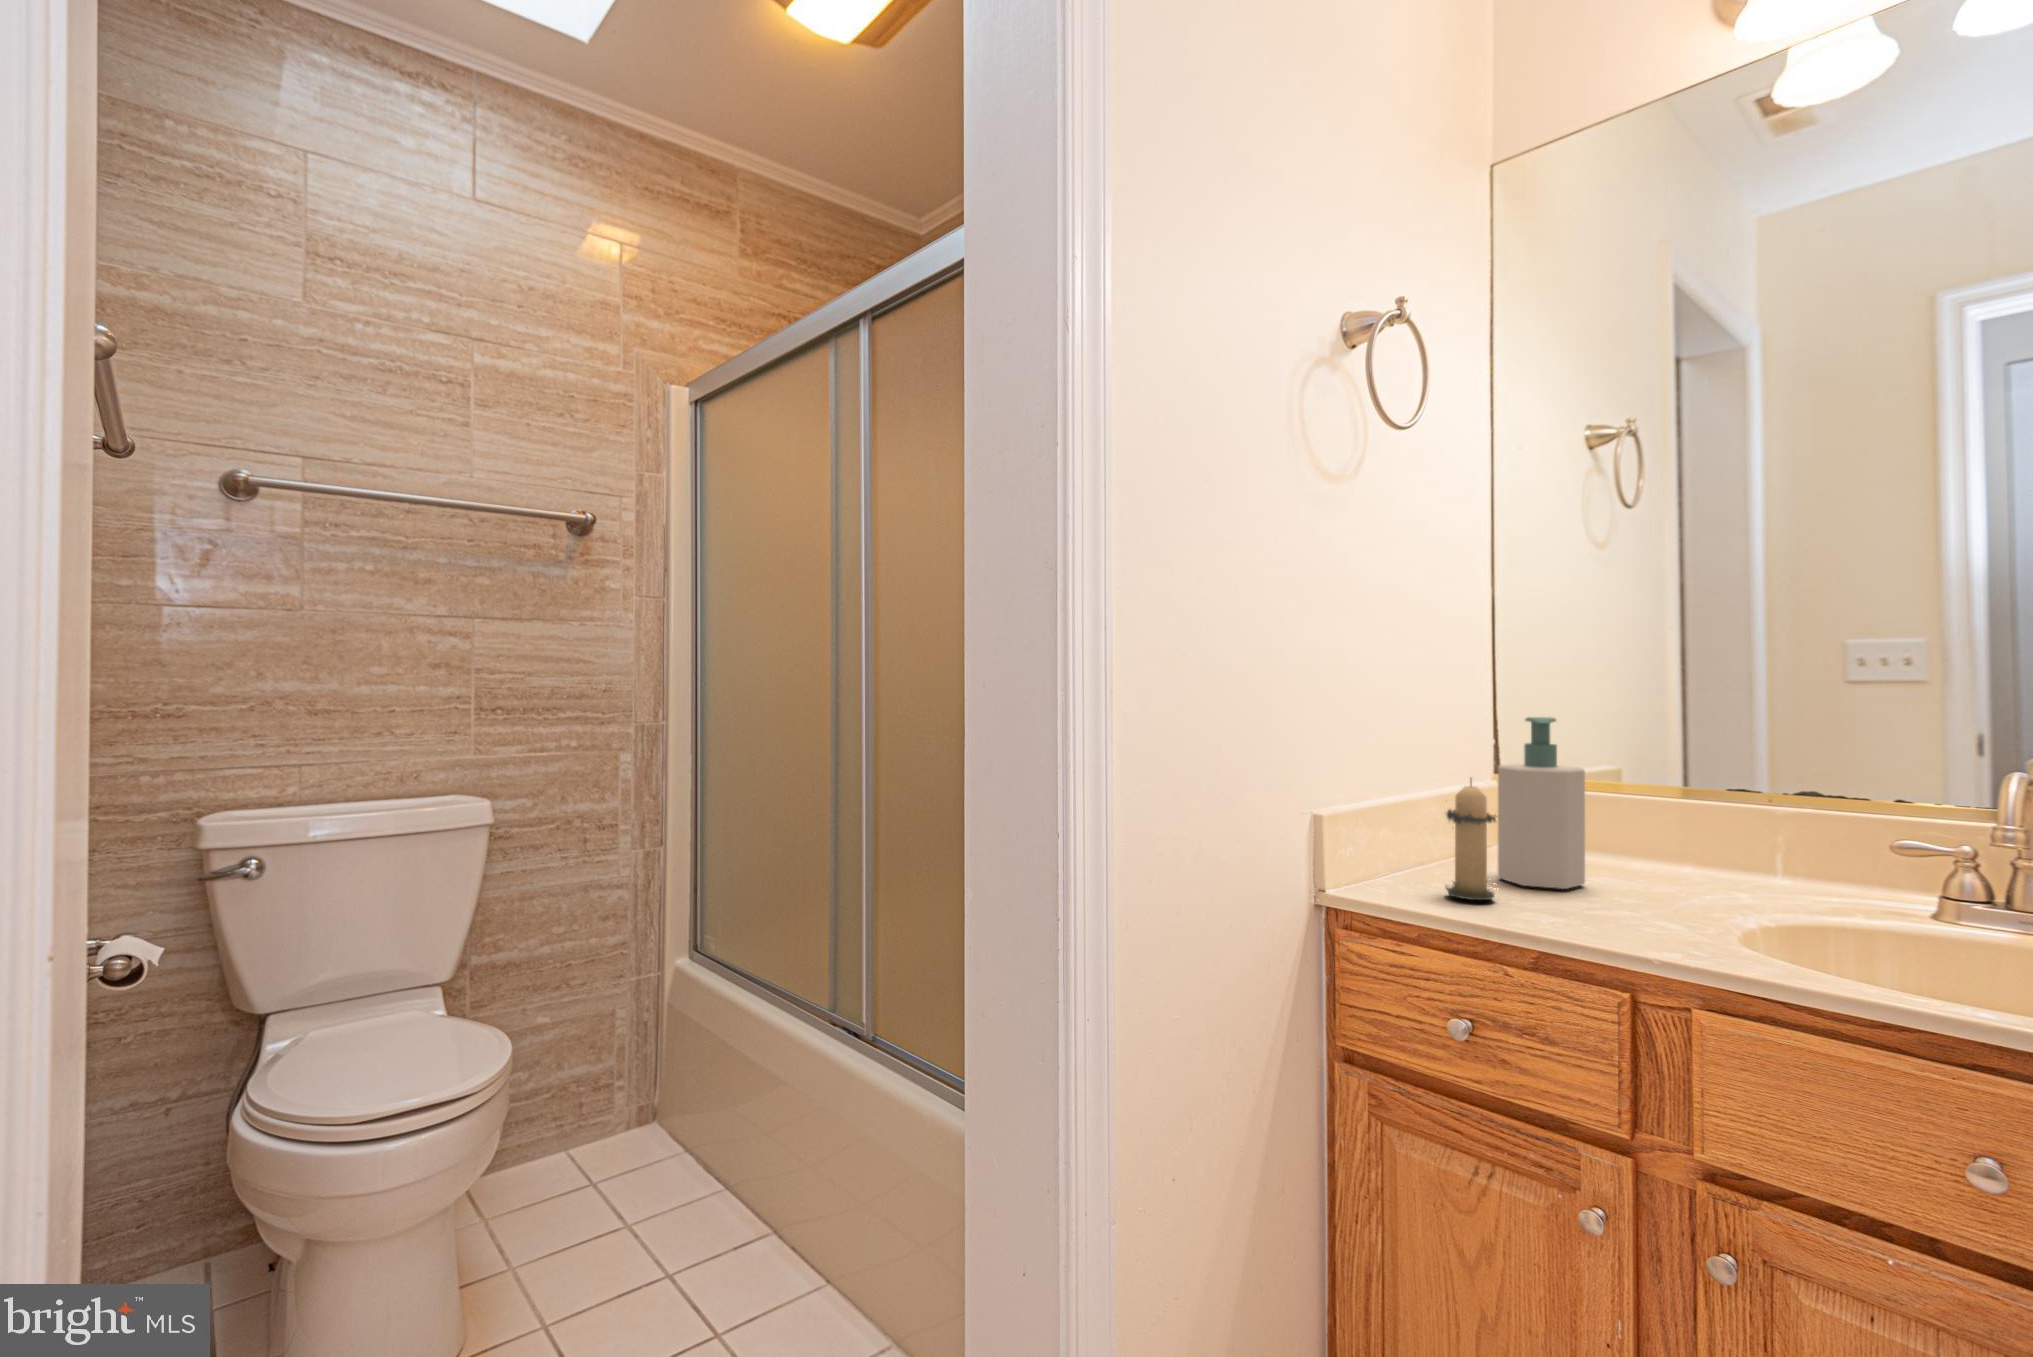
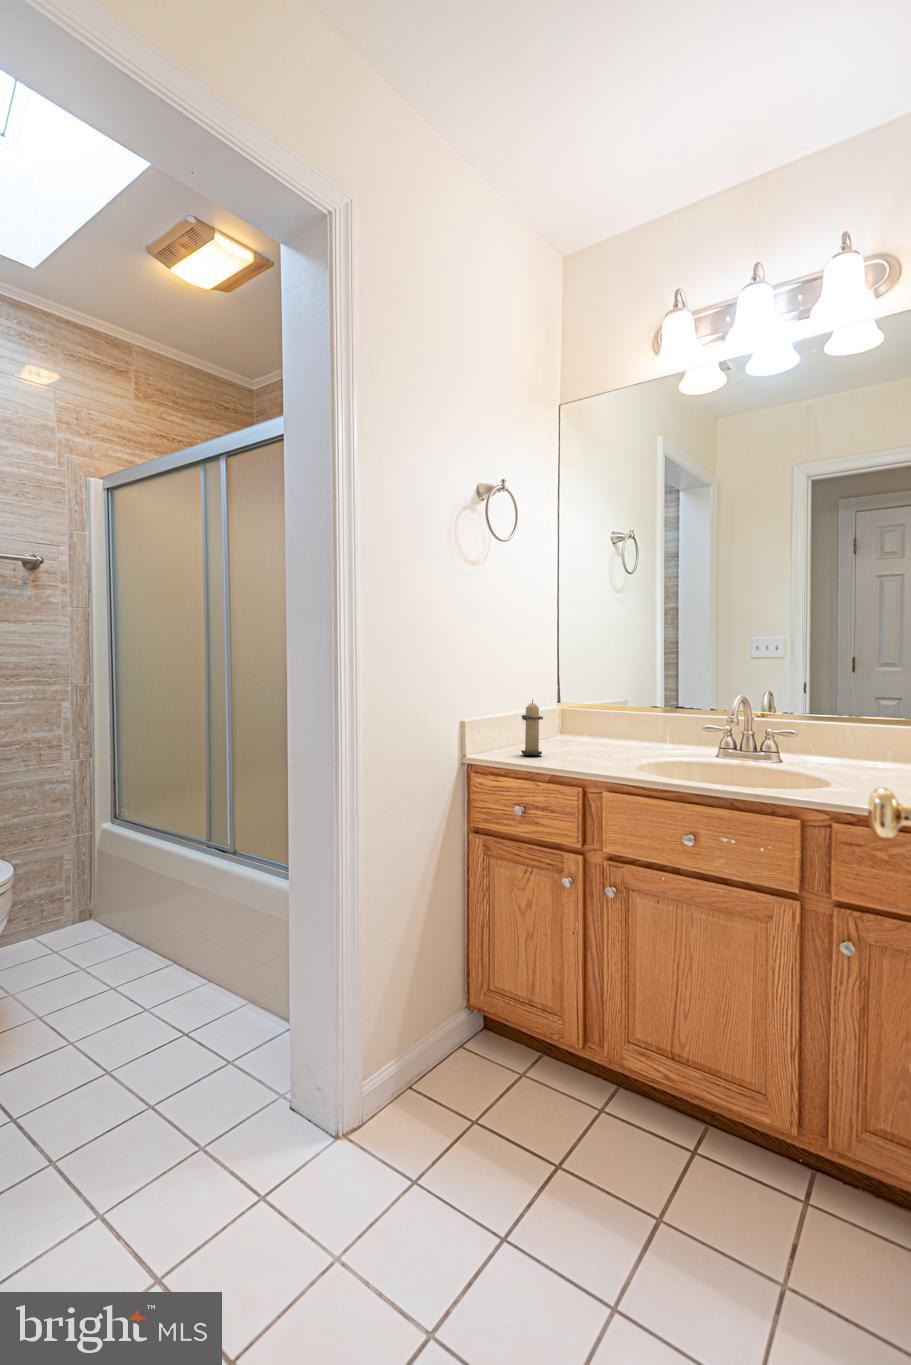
soap bottle: present [1498,717,1585,889] -> none [550,672,587,751]

